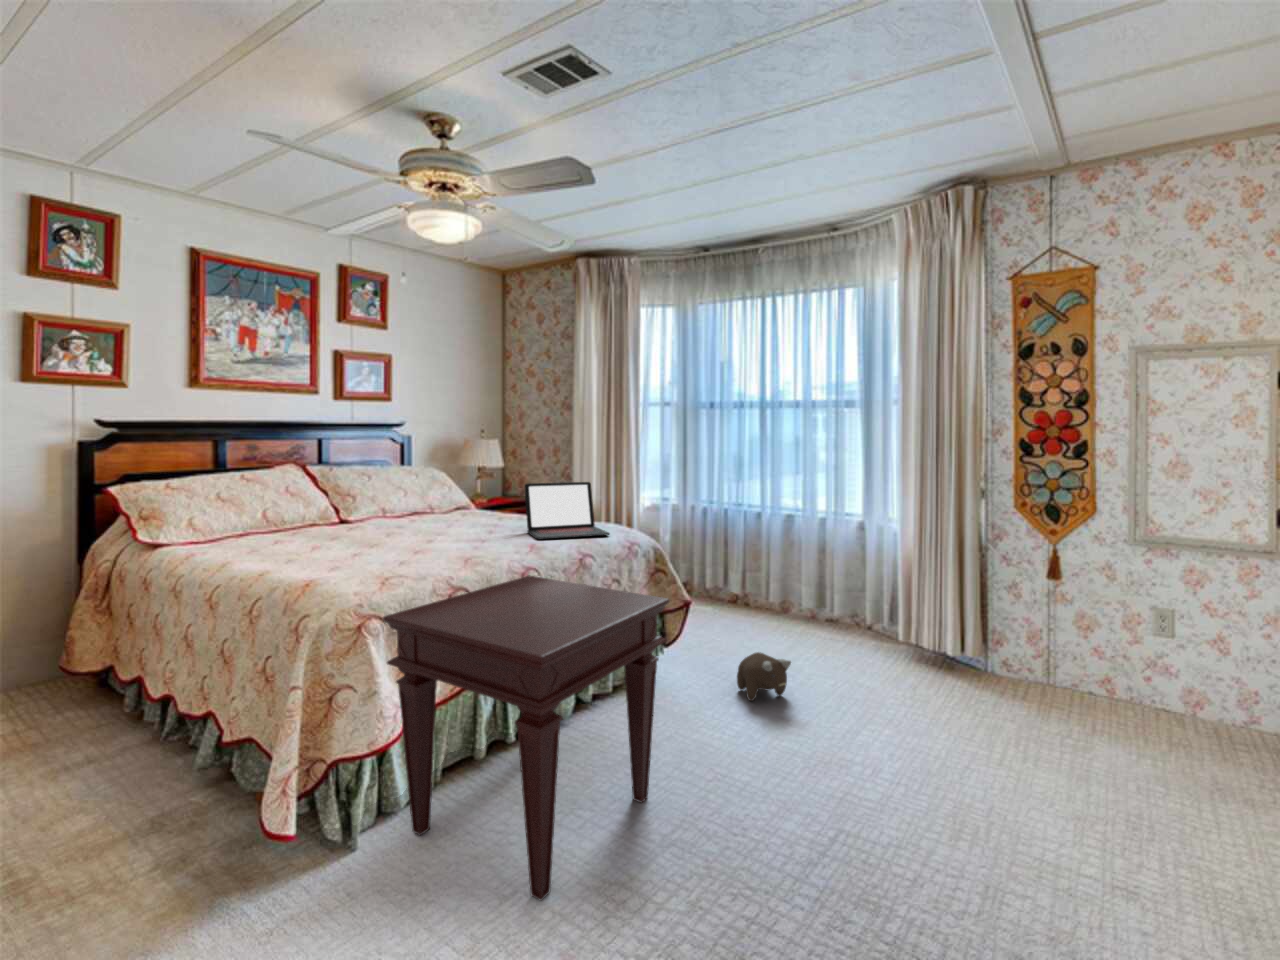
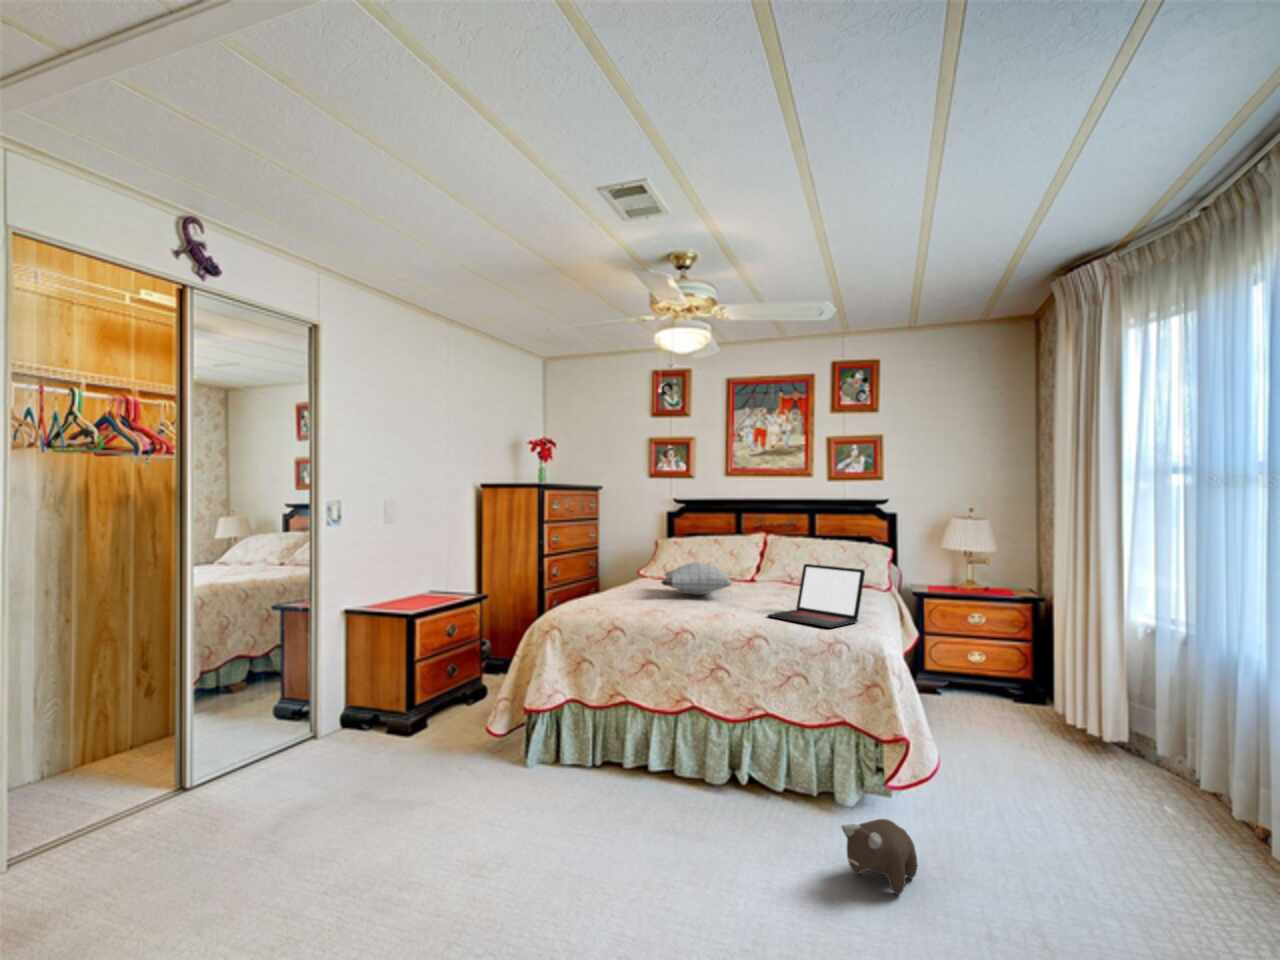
pillow: none [314,498,447,541] -> present [661,562,732,595]
side table: present [383,576,670,901] -> none [481,627,669,840]

